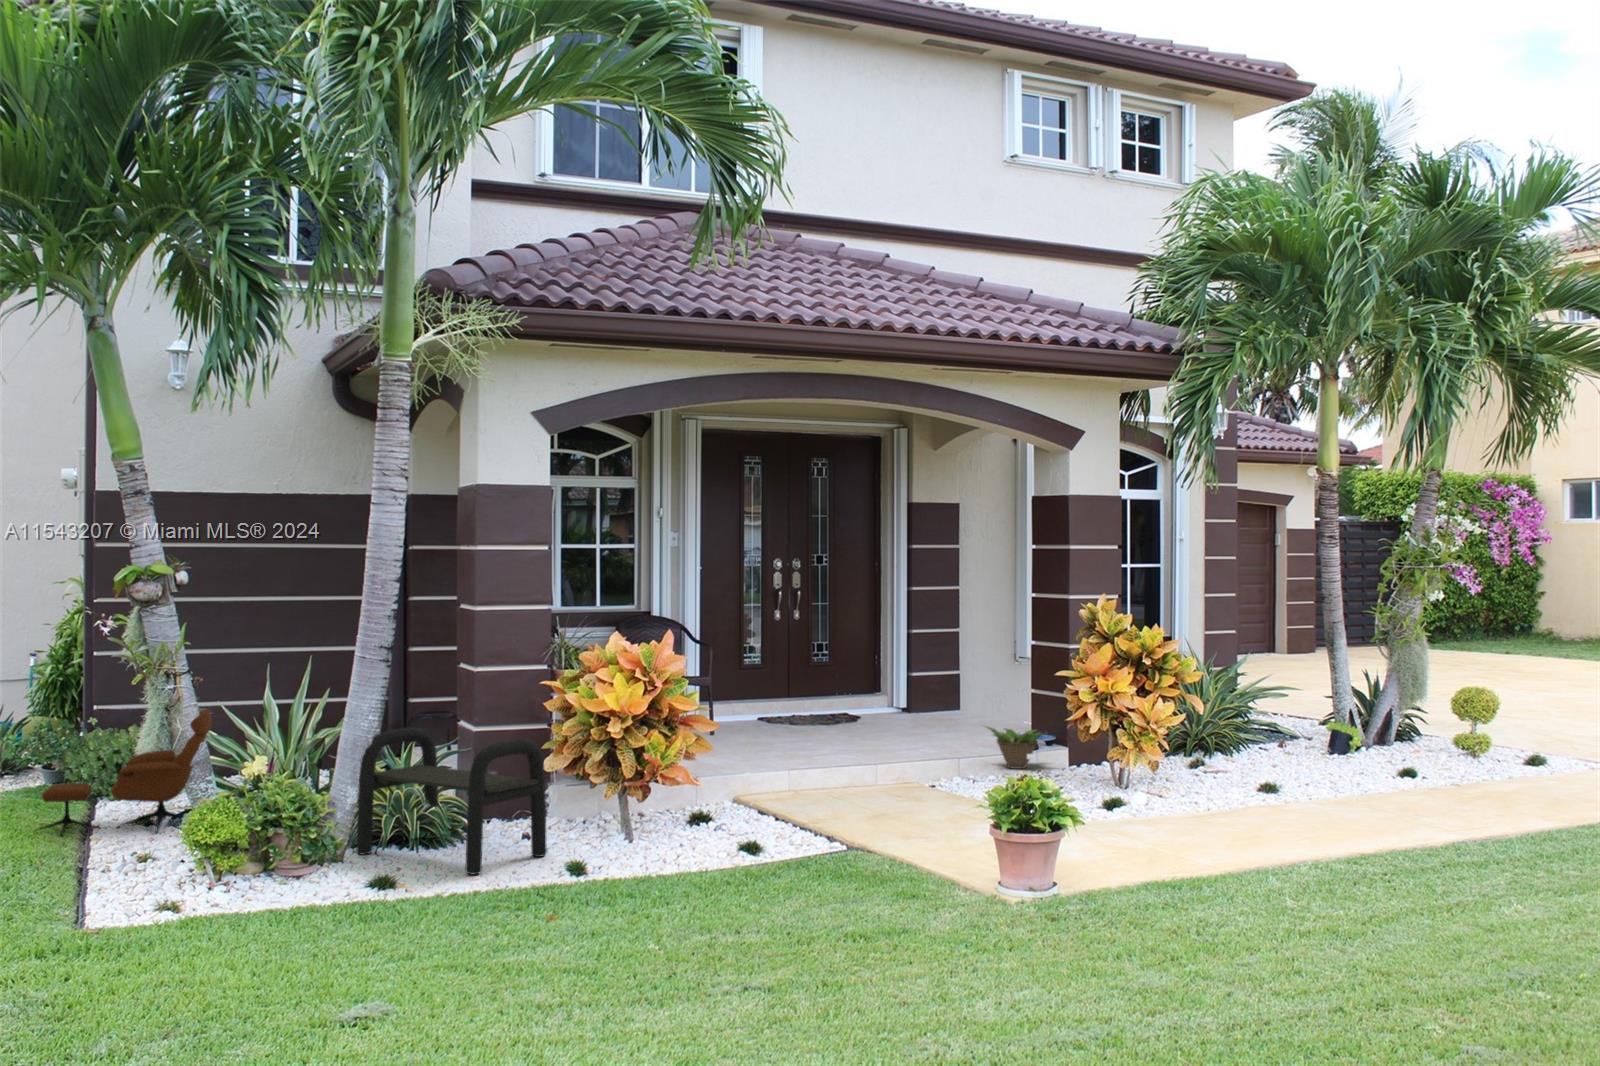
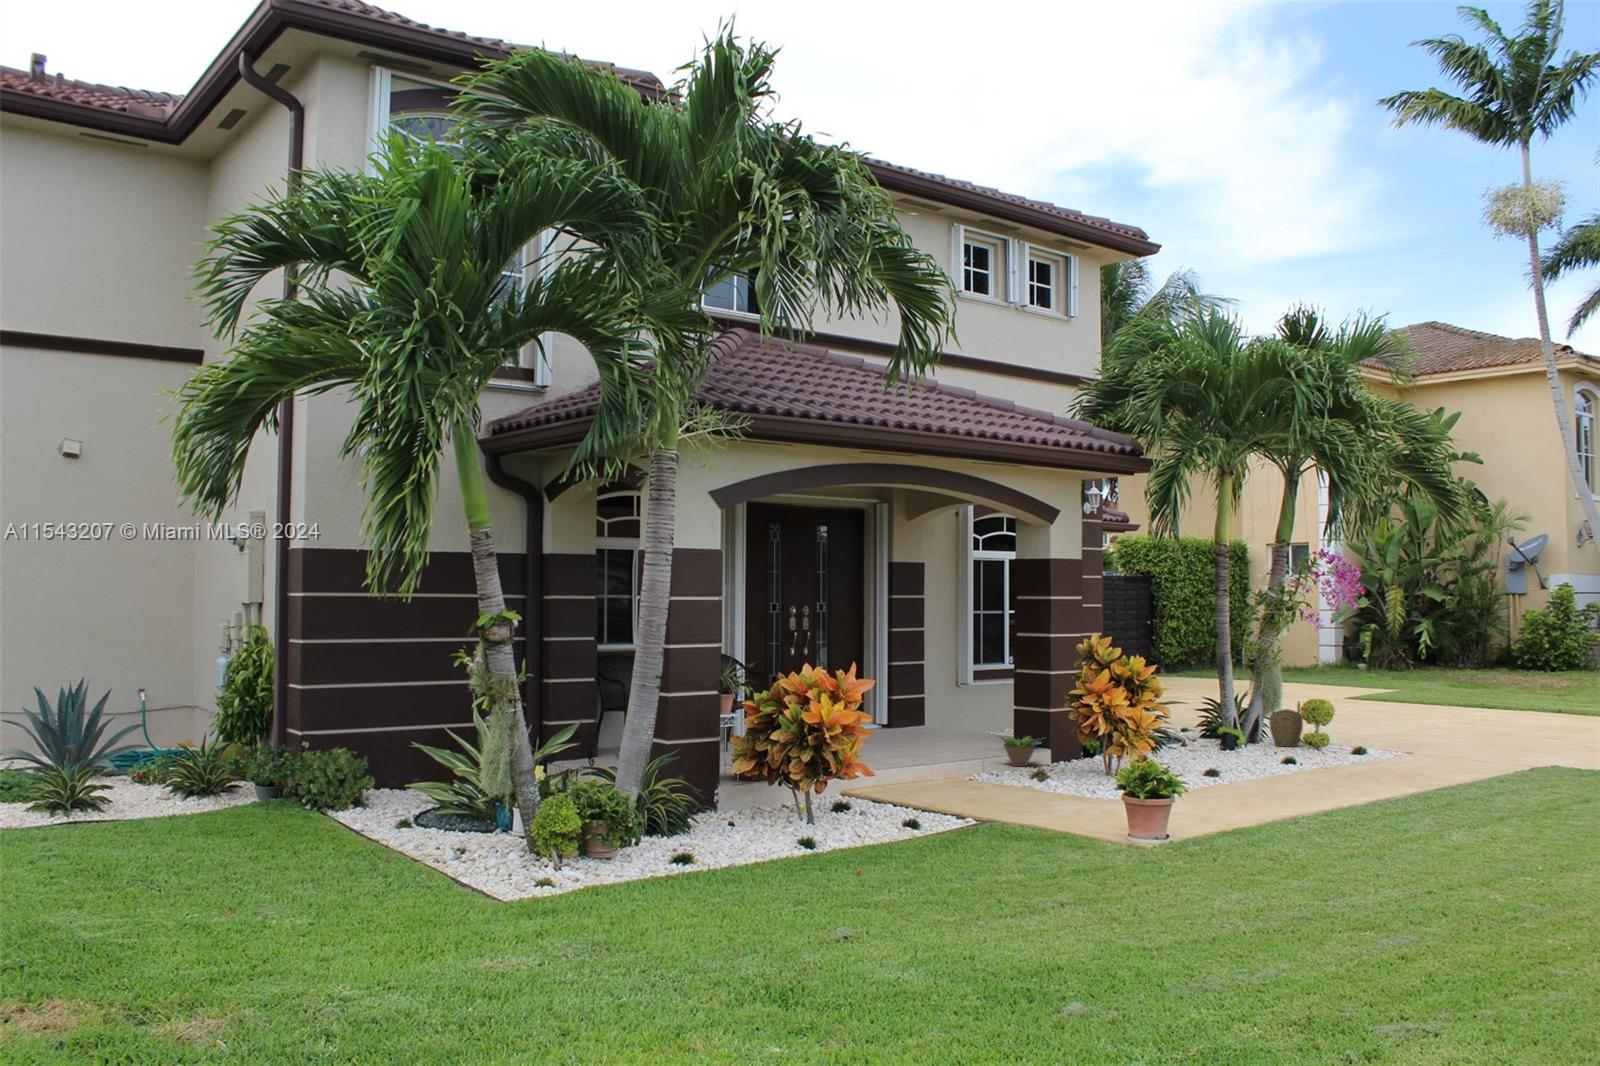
woven basket: none [1410,688,1459,752] -> present [1269,701,1303,747]
lounge chair: present [33,708,212,835] -> none [333,730,475,838]
bench: present [356,727,547,874] -> none [632,740,780,850]

